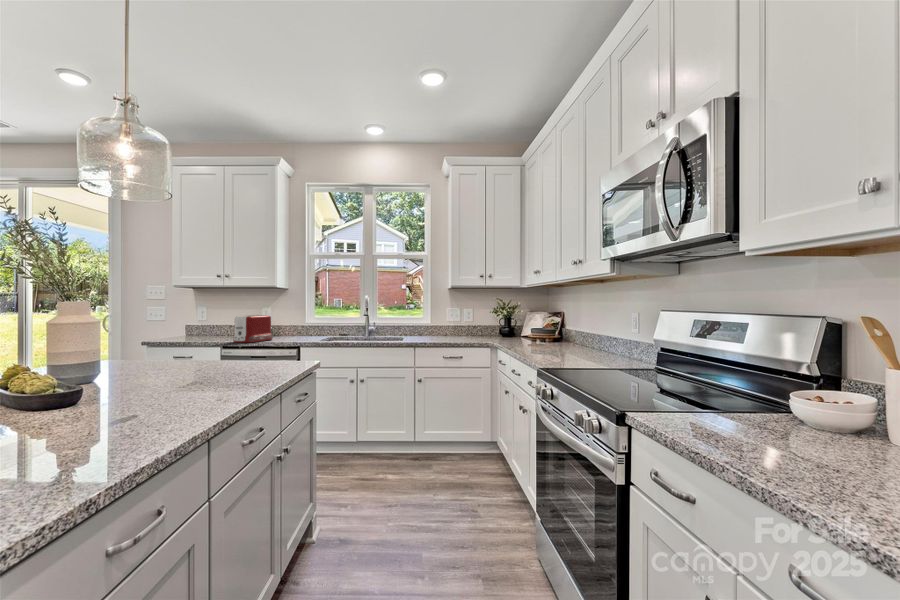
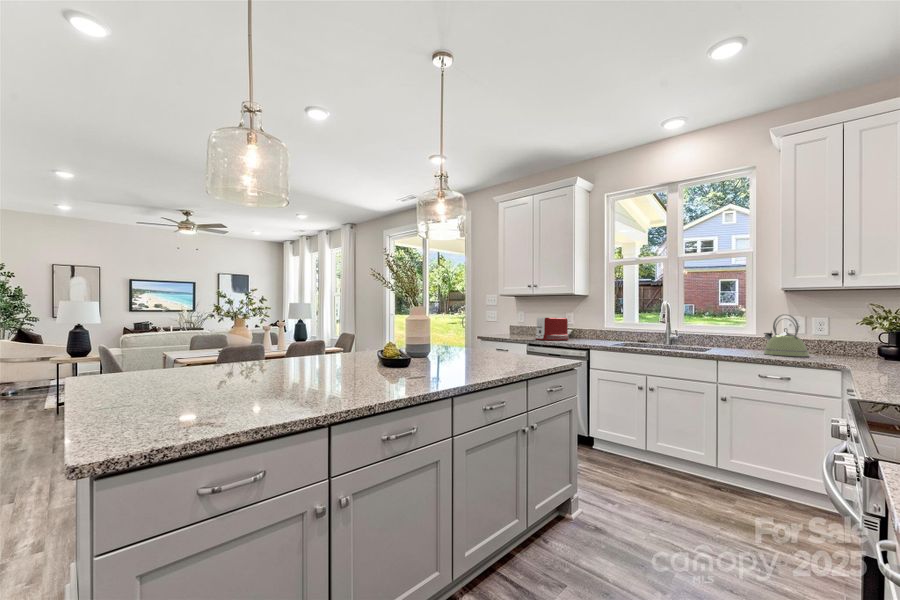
kettle: none [446,310,475,343] -> present [764,314,809,357]

